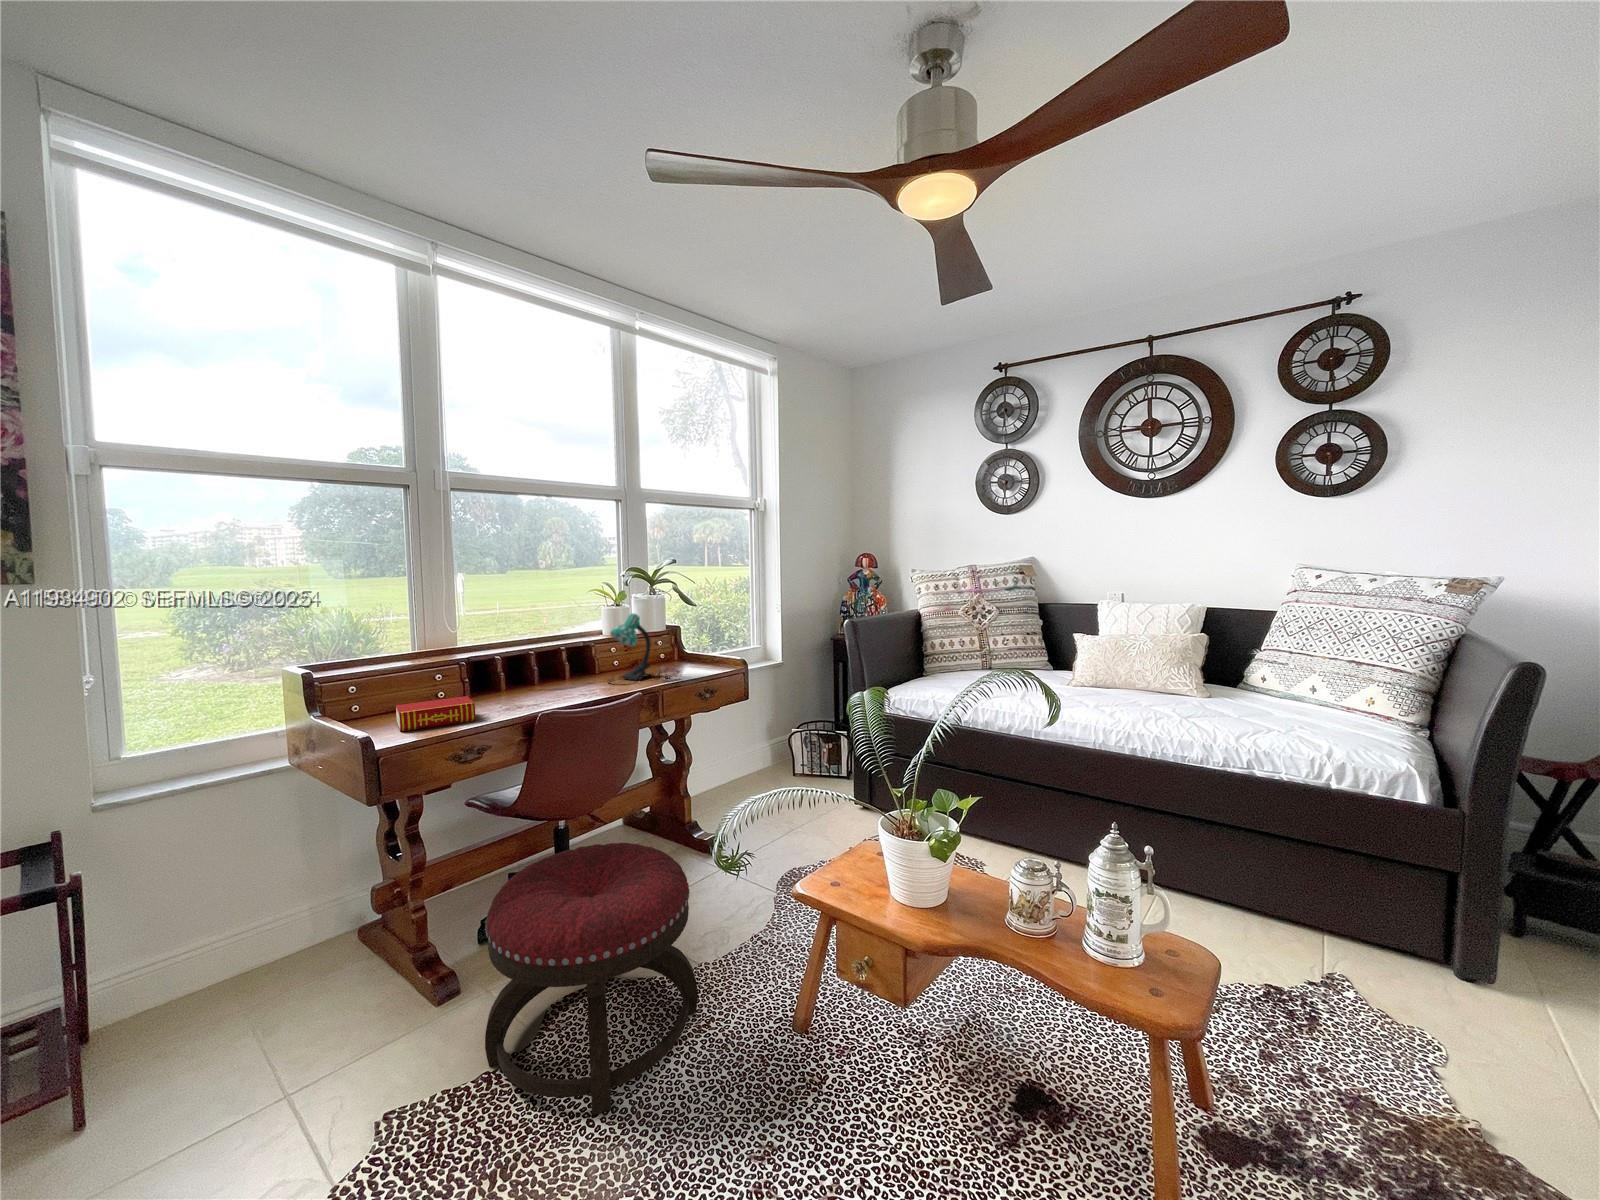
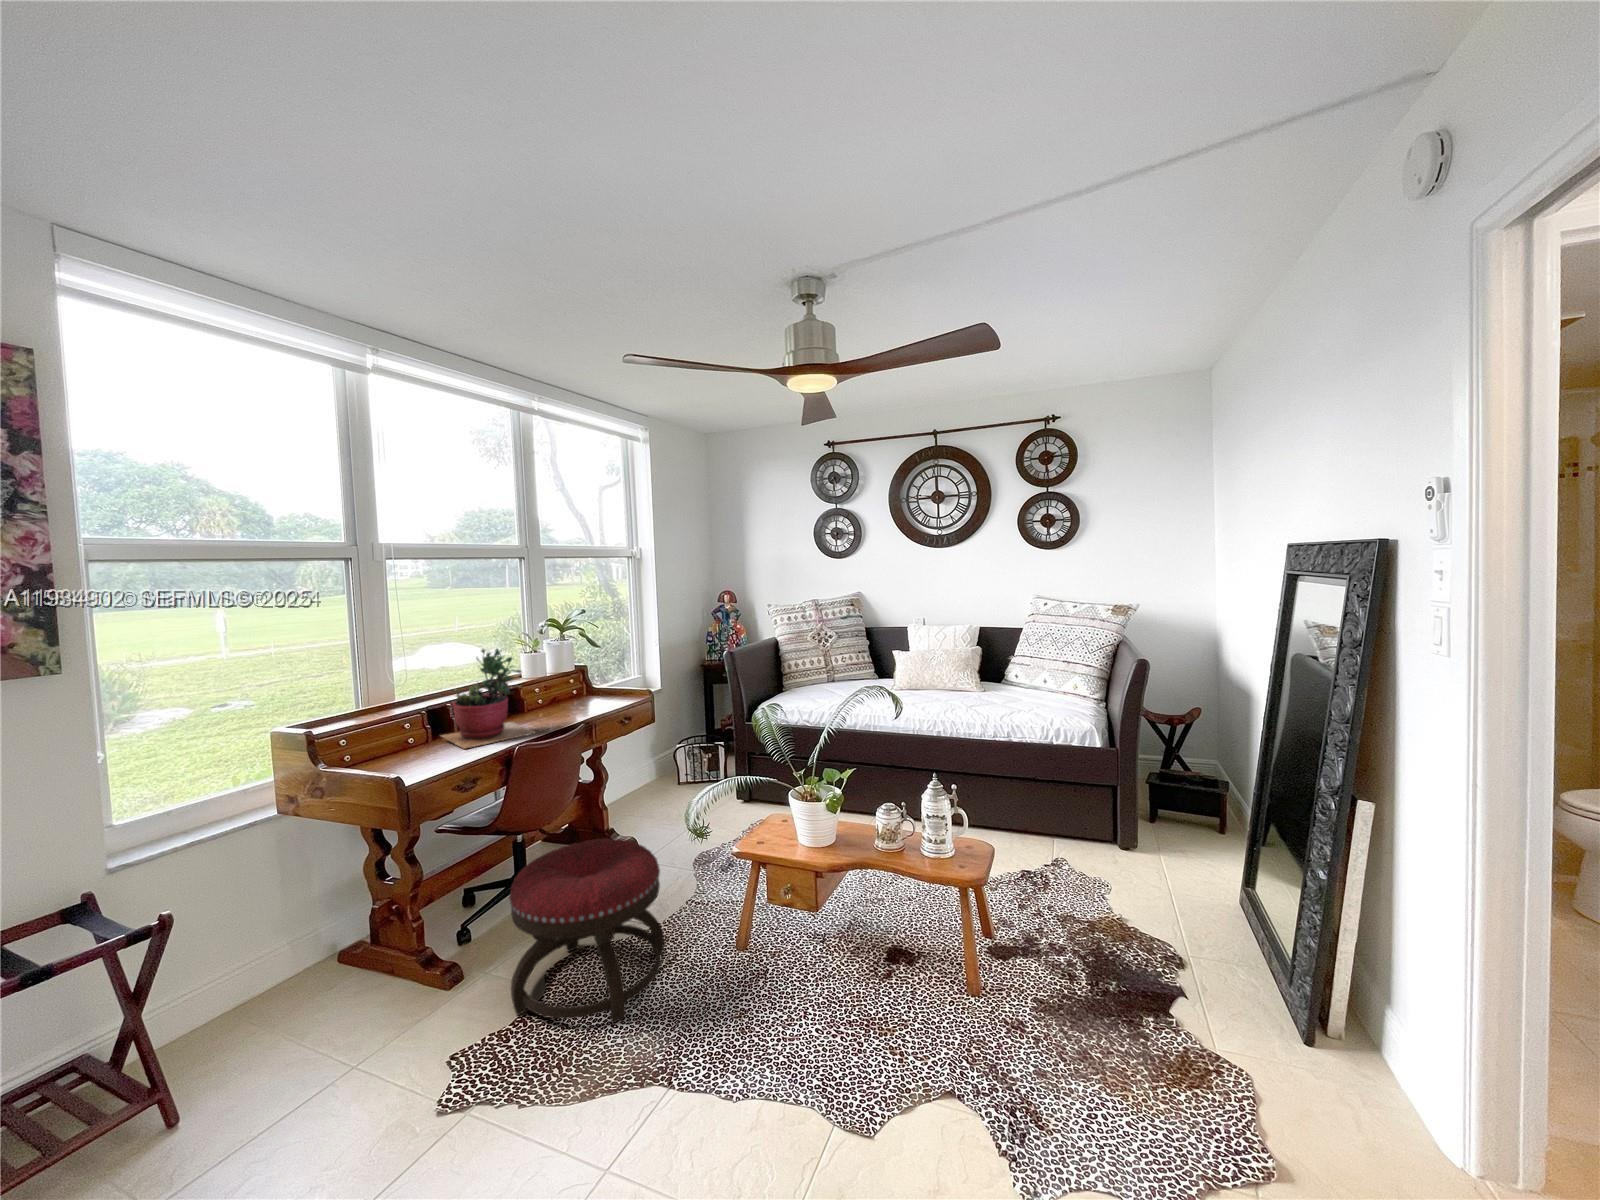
succulent plant: none [483,592,587,709] -> present [441,648,535,749]
desk lamp: present [610,613,673,681] -> none [541,659,595,720]
book: present [396,696,476,731] -> none [390,740,463,773]

